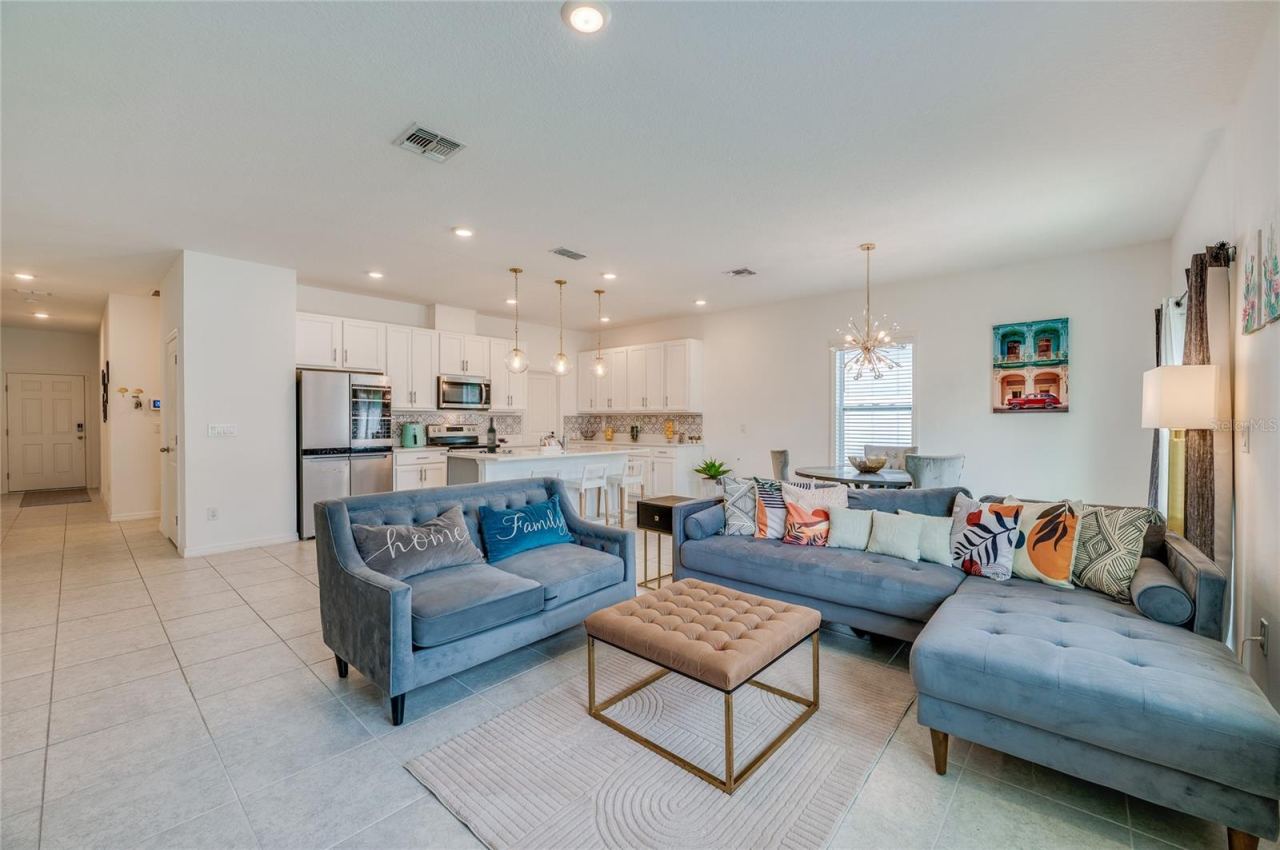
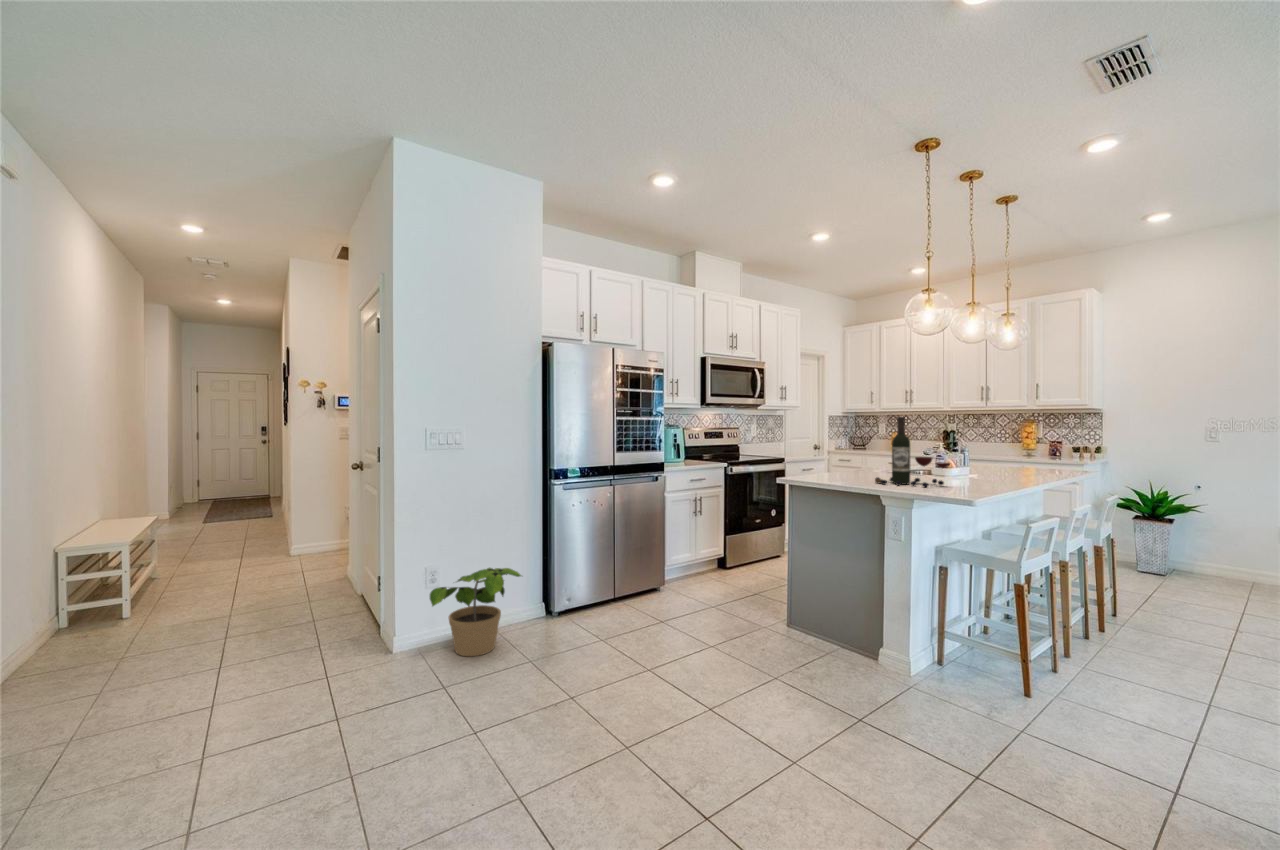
potted plant: none [207,503,267,557] -> present [430,568,521,656]

